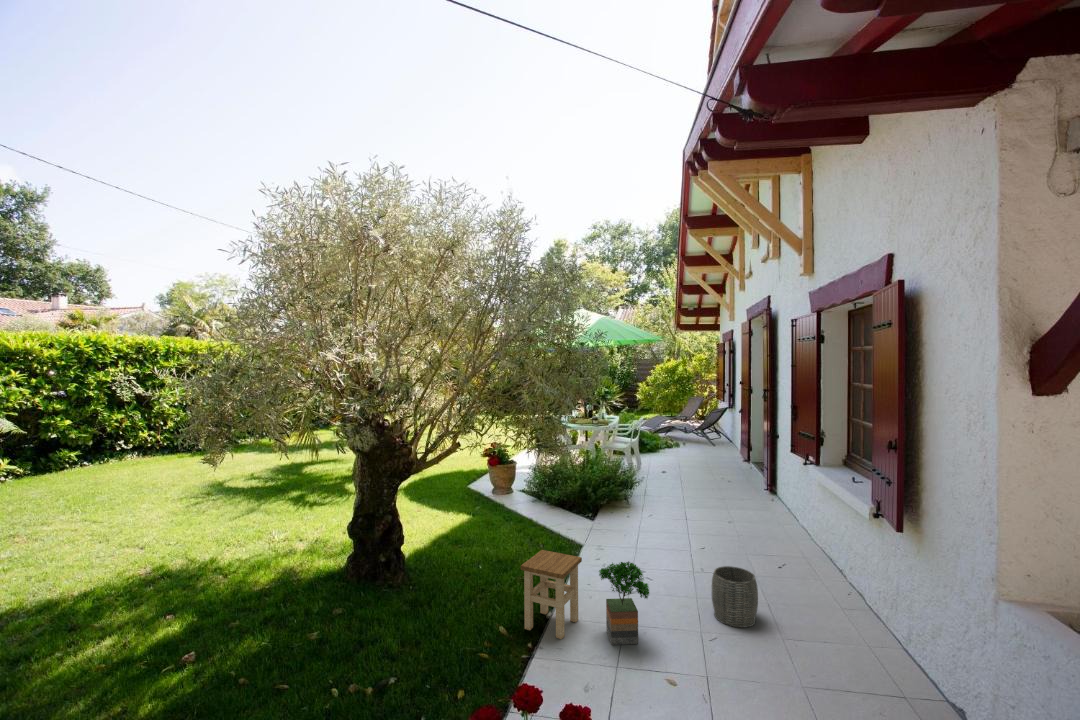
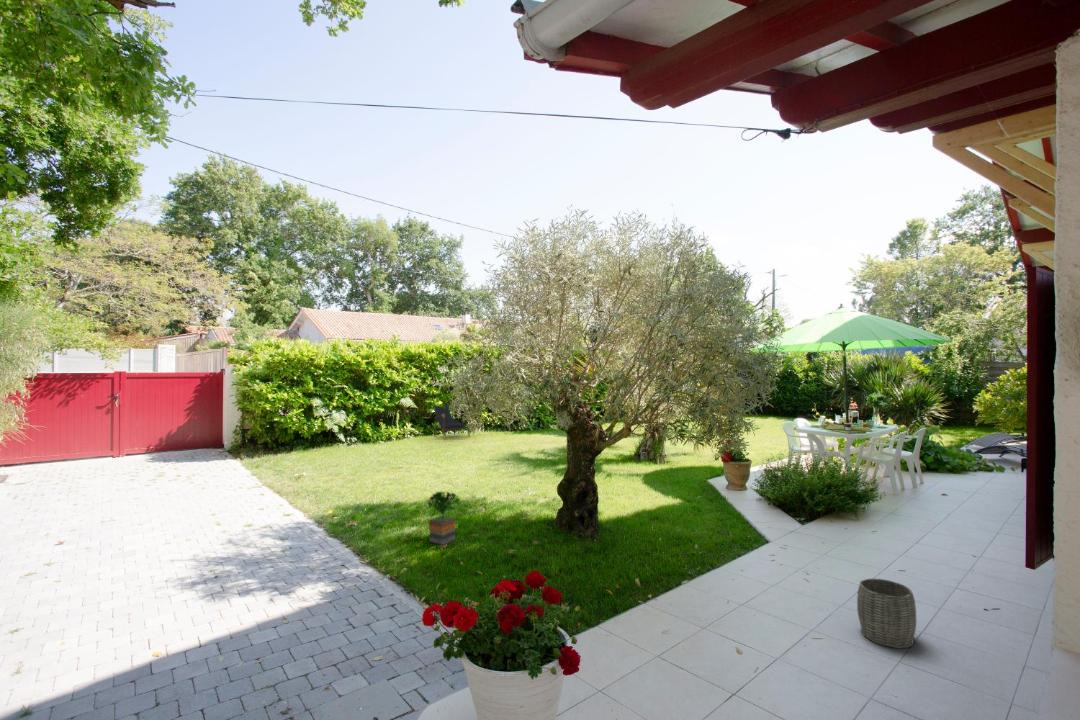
lounge chair: none [53,422,123,476] -> present [434,404,470,439]
stool: present [521,550,582,639] -> none [650,524,711,600]
potted tree: present [599,561,649,645] -> present [428,492,459,545]

